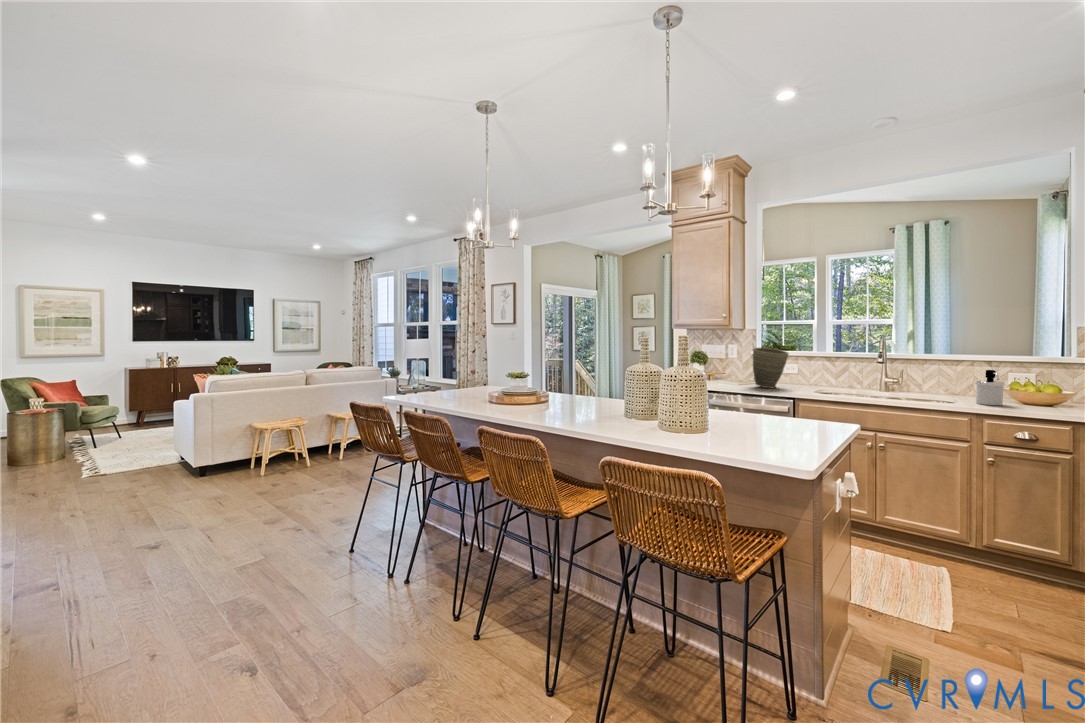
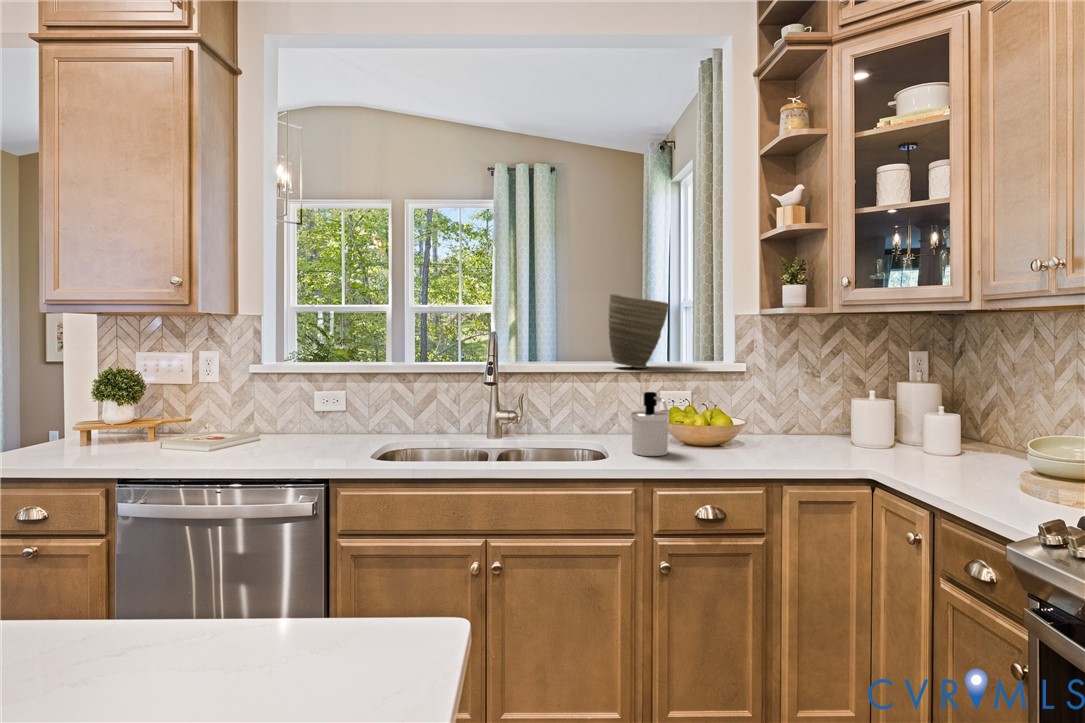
vase: present [753,347,789,388] -> present [609,294,669,368]

